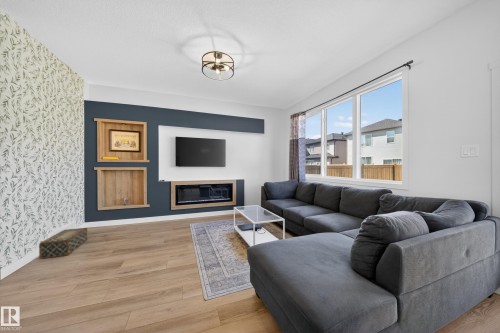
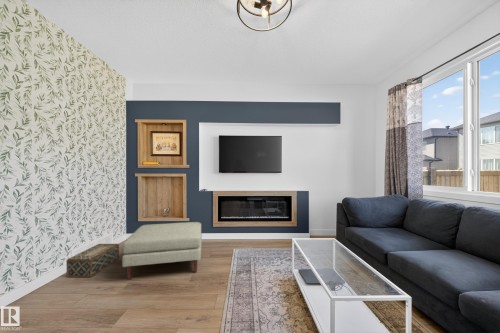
ottoman: none [104,205,171,251] -> present [122,222,202,280]

